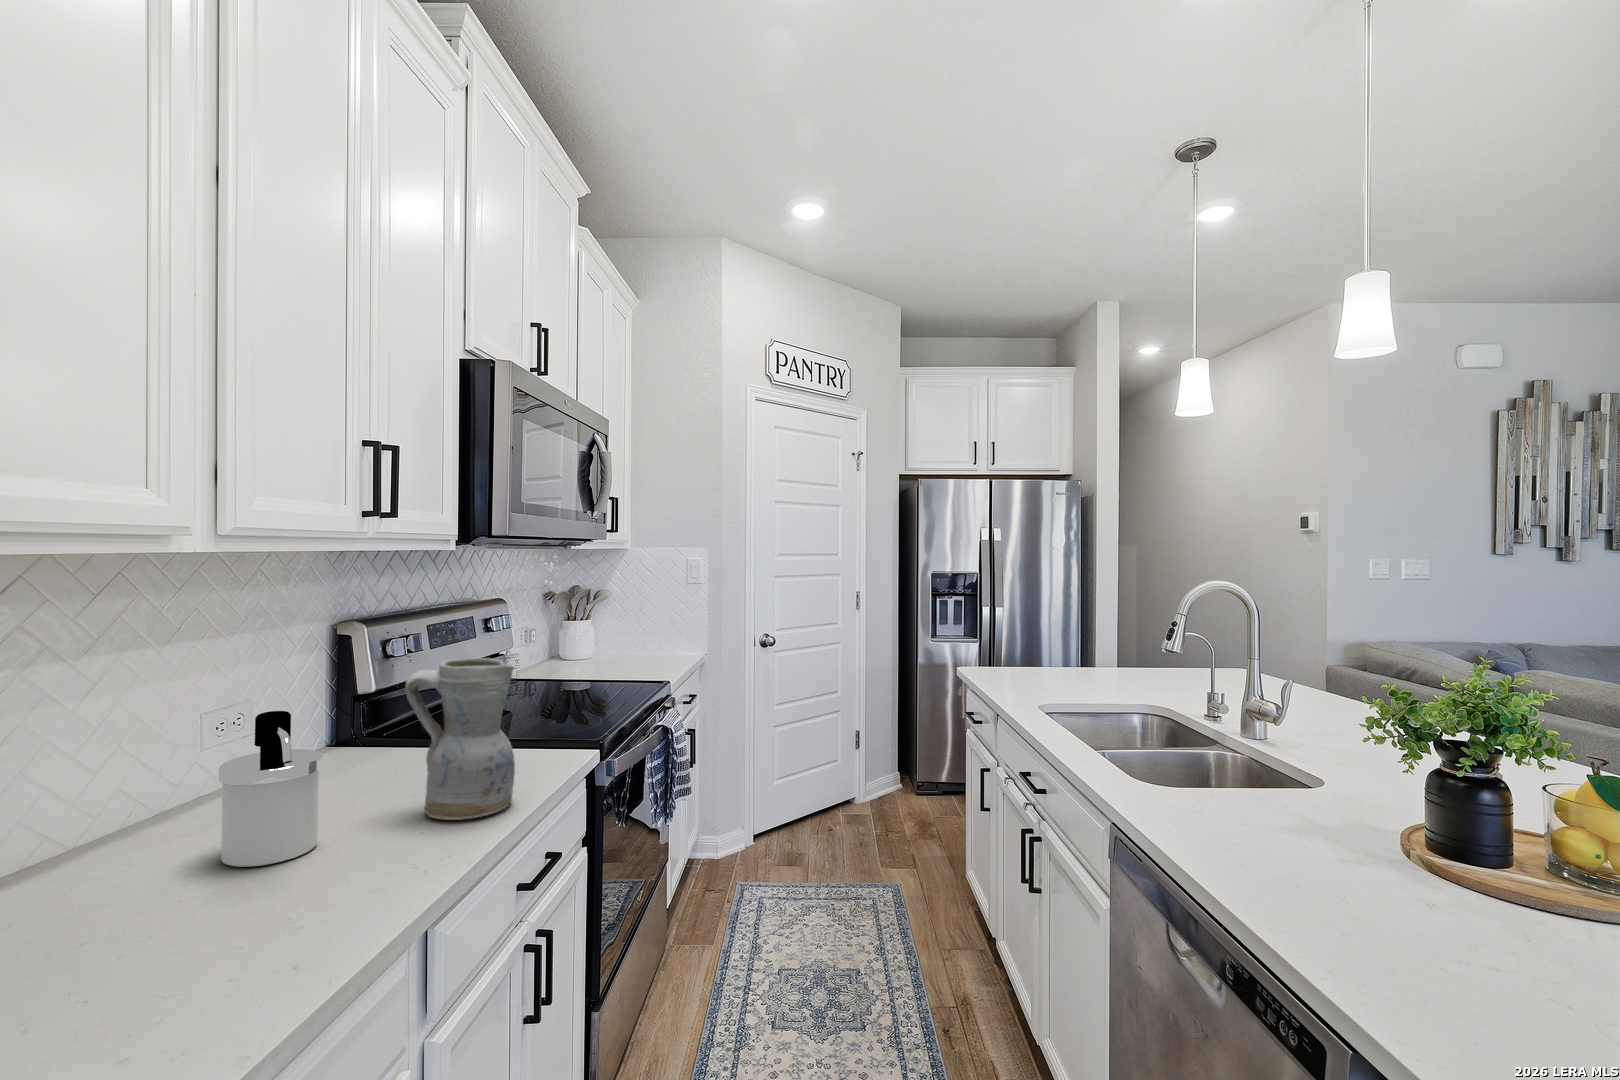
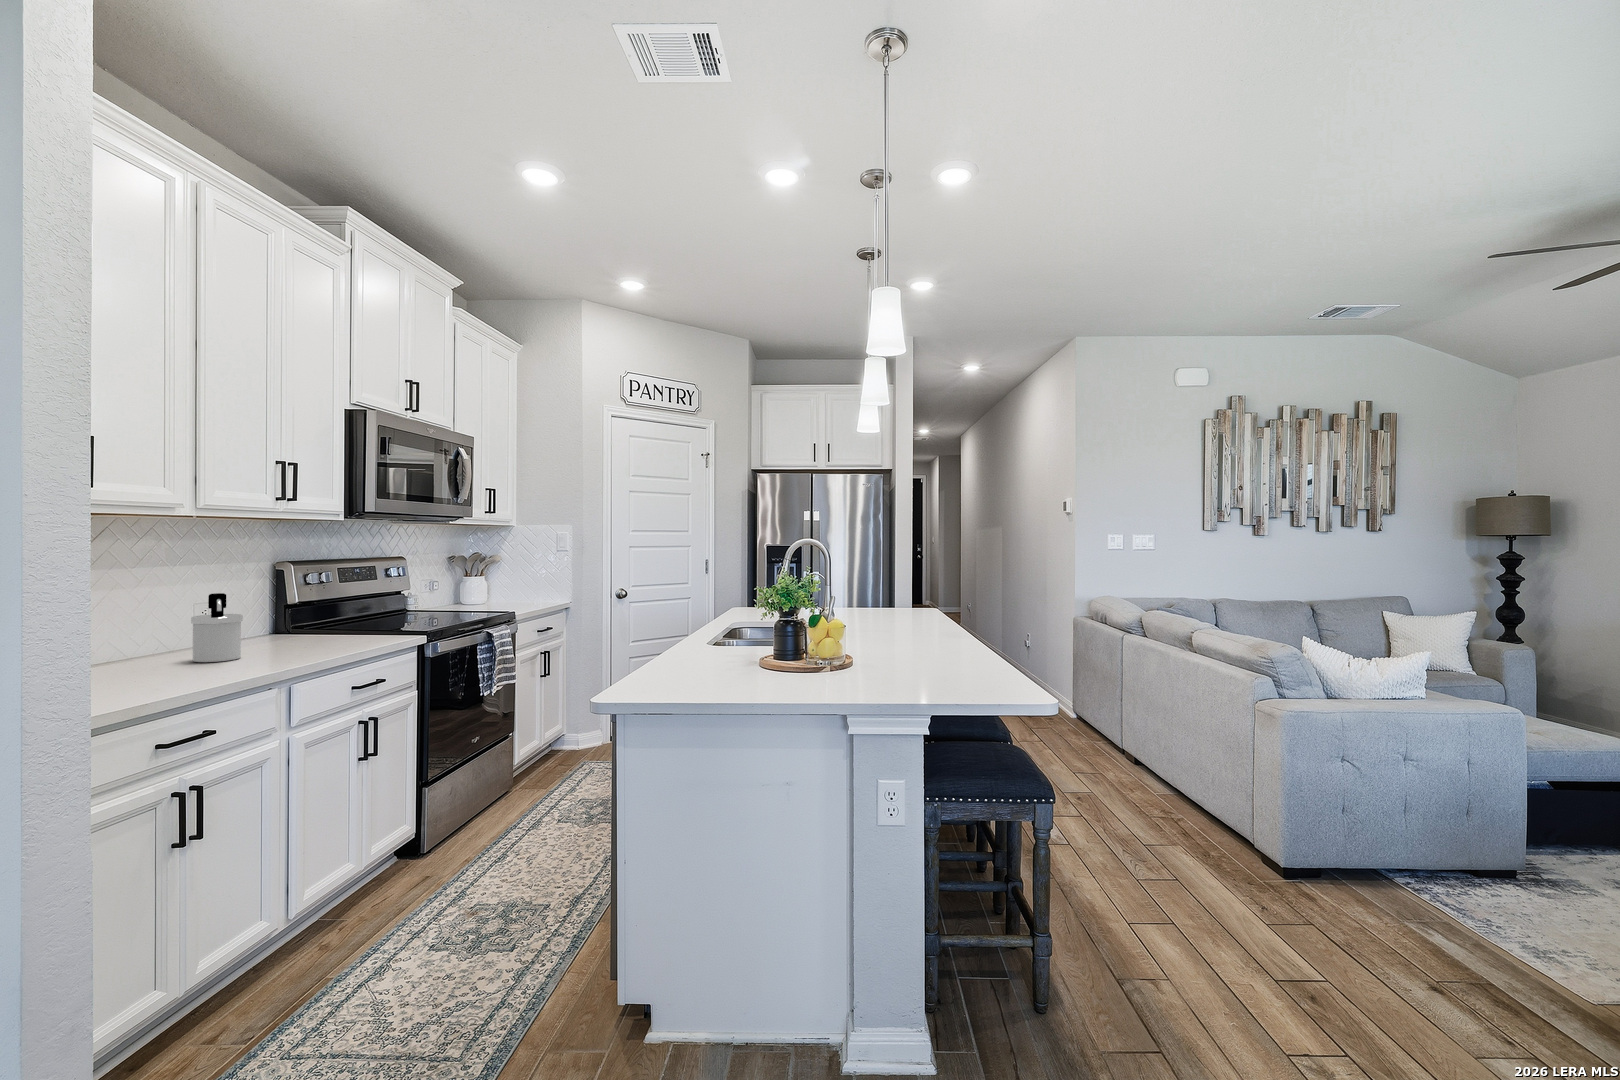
ceramic pitcher: present [405,658,515,820] -> none [289,574,350,653]

